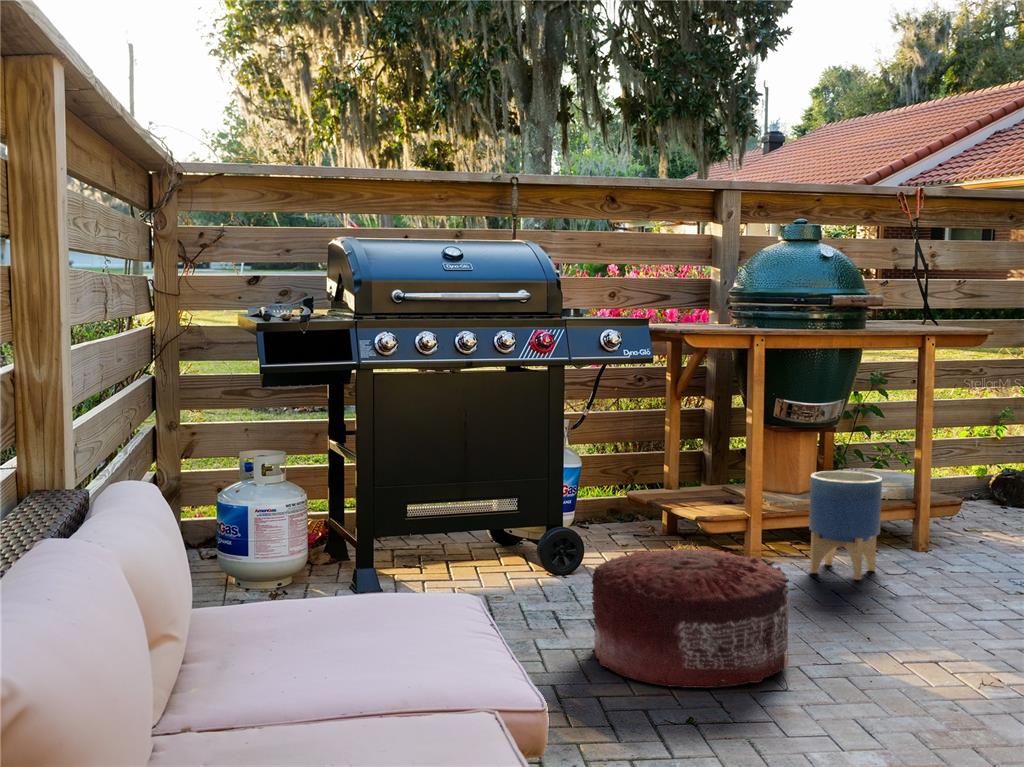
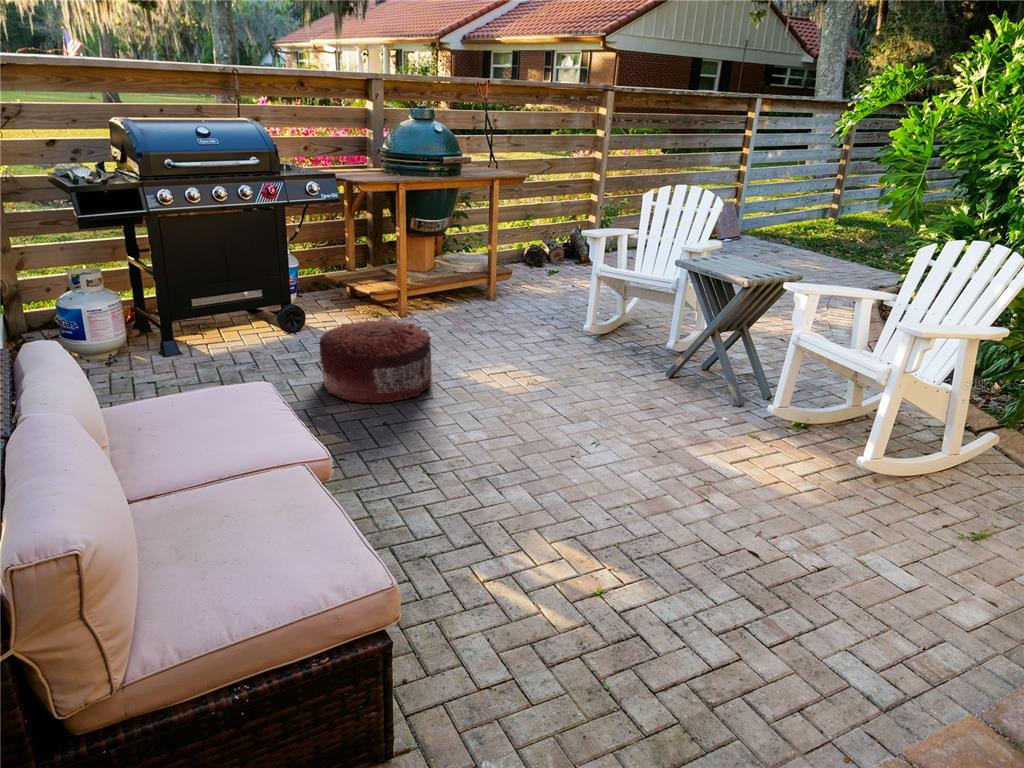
planter: present [809,471,882,580] -> none [434,260,473,321]

